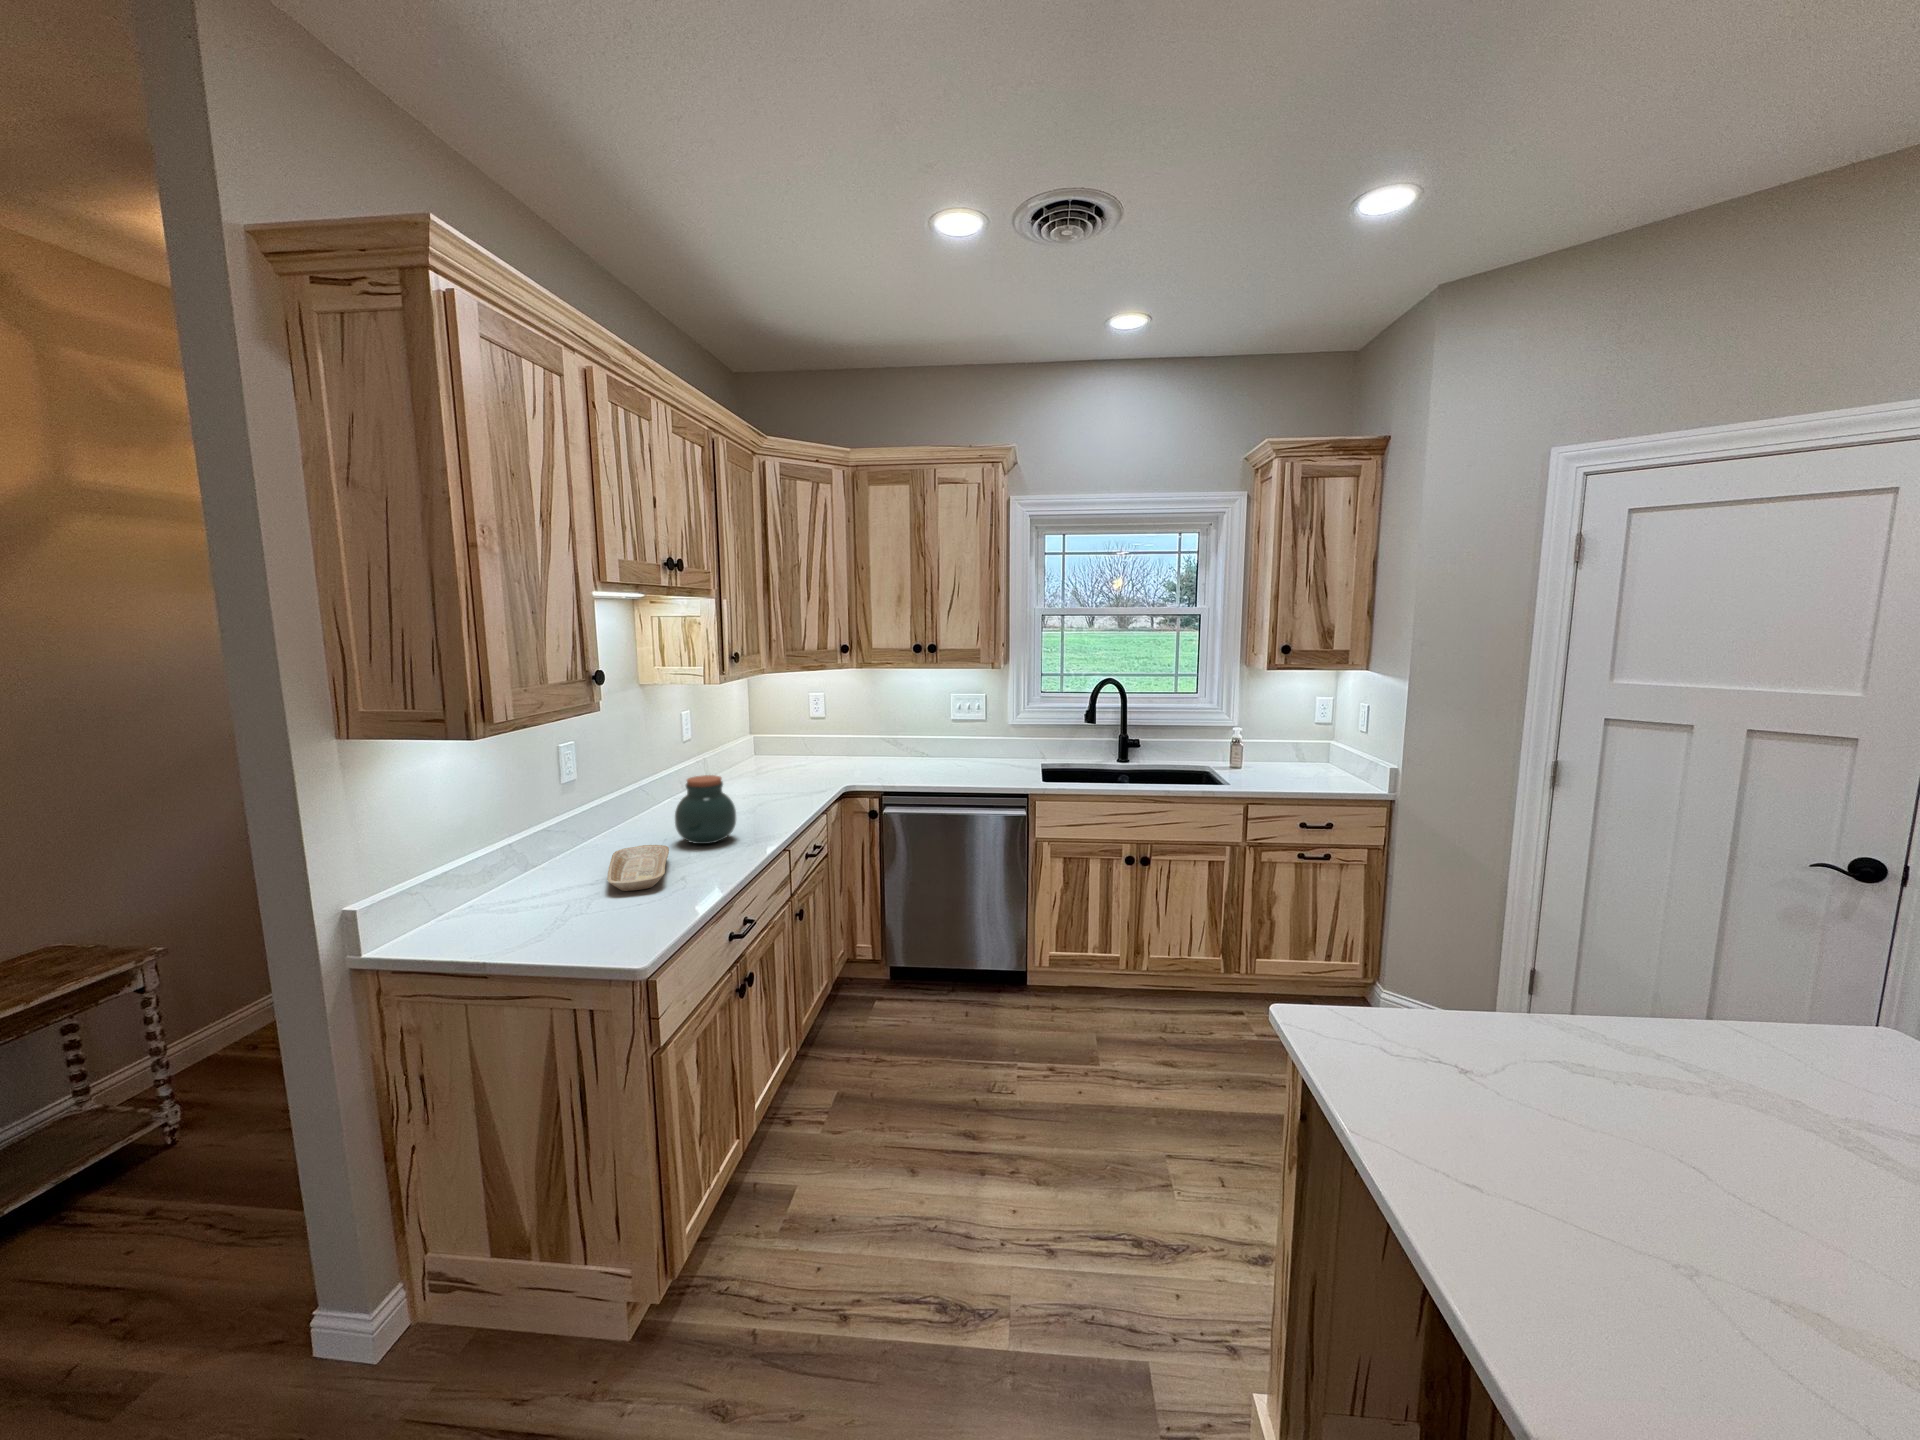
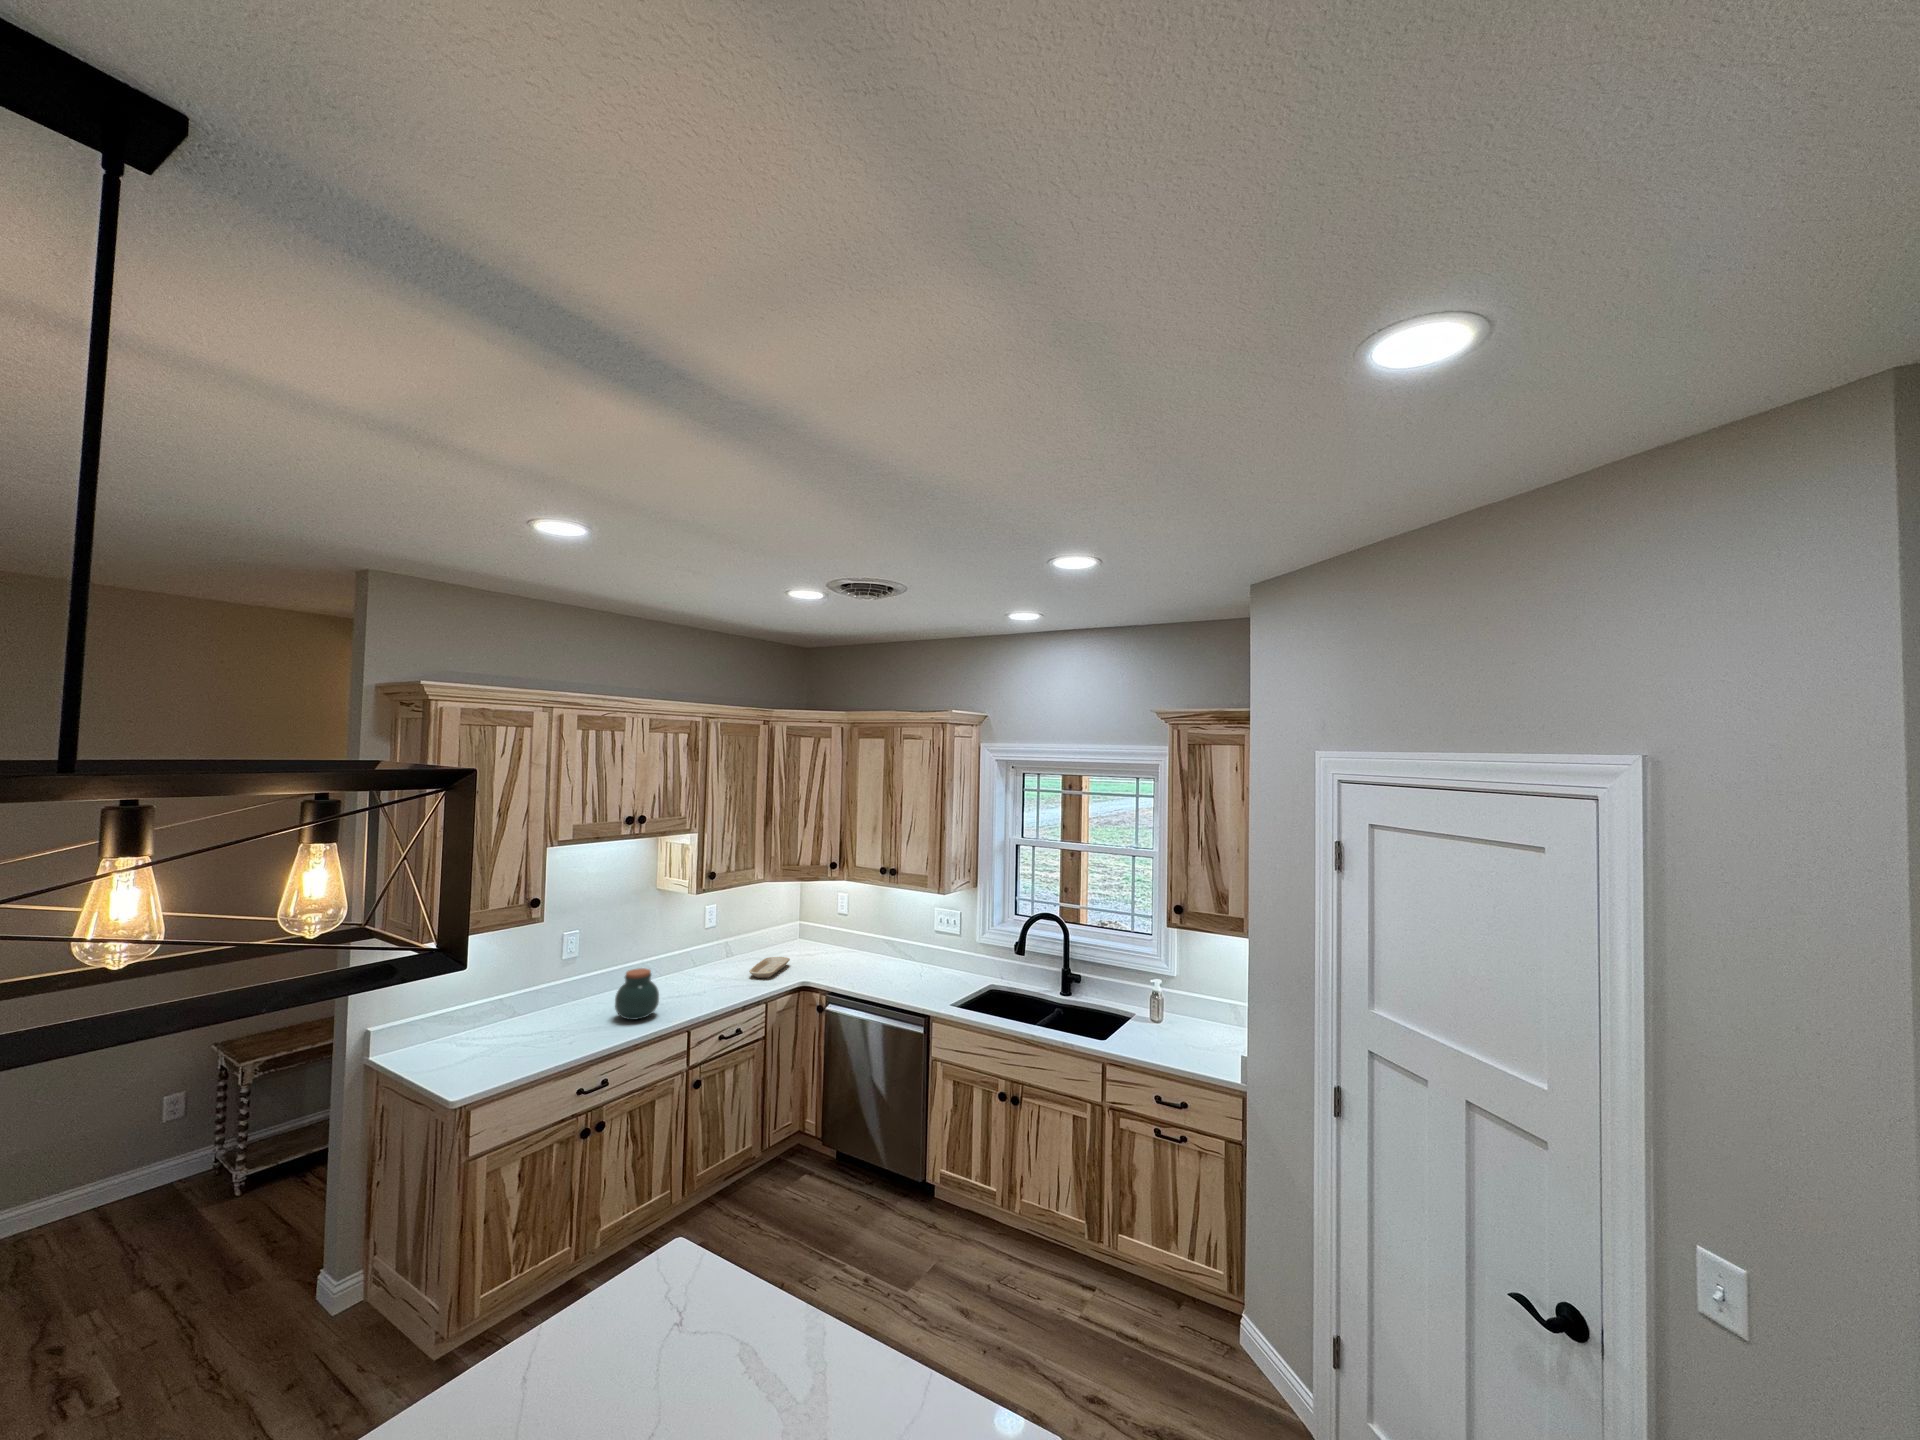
tray: present [607,845,669,891] -> present [749,957,790,978]

